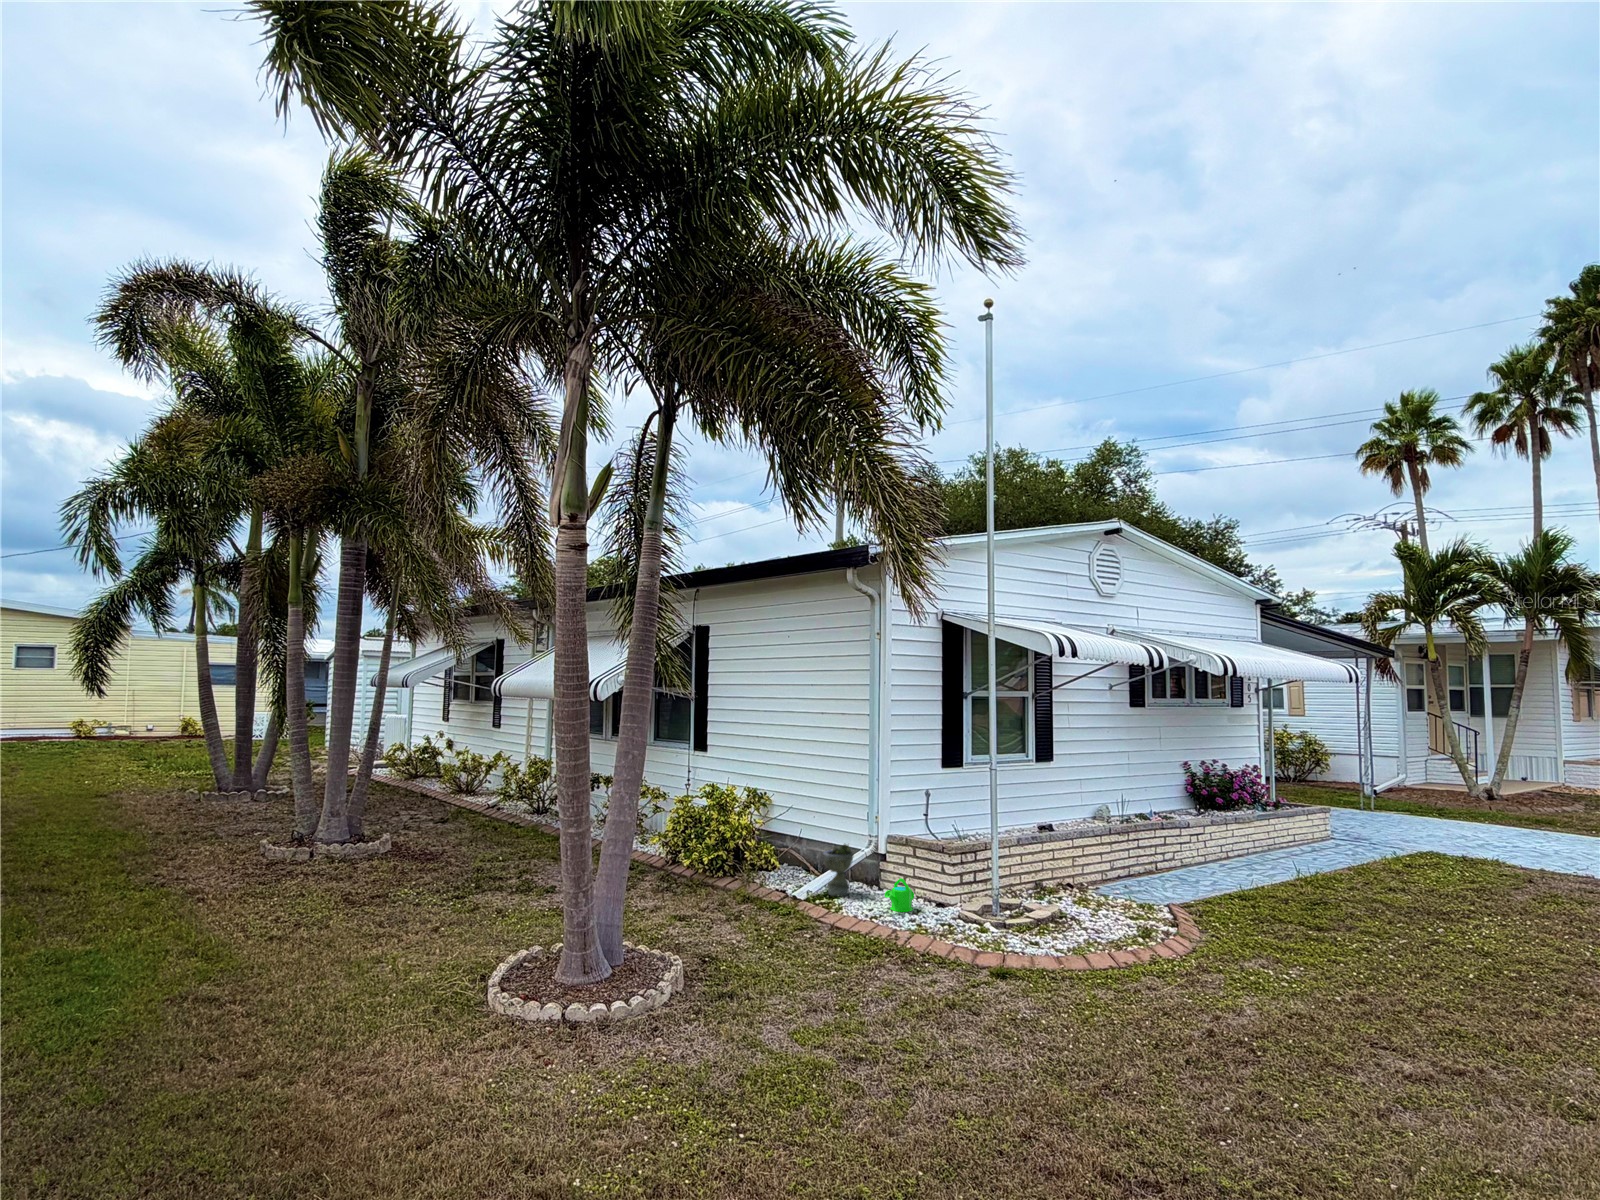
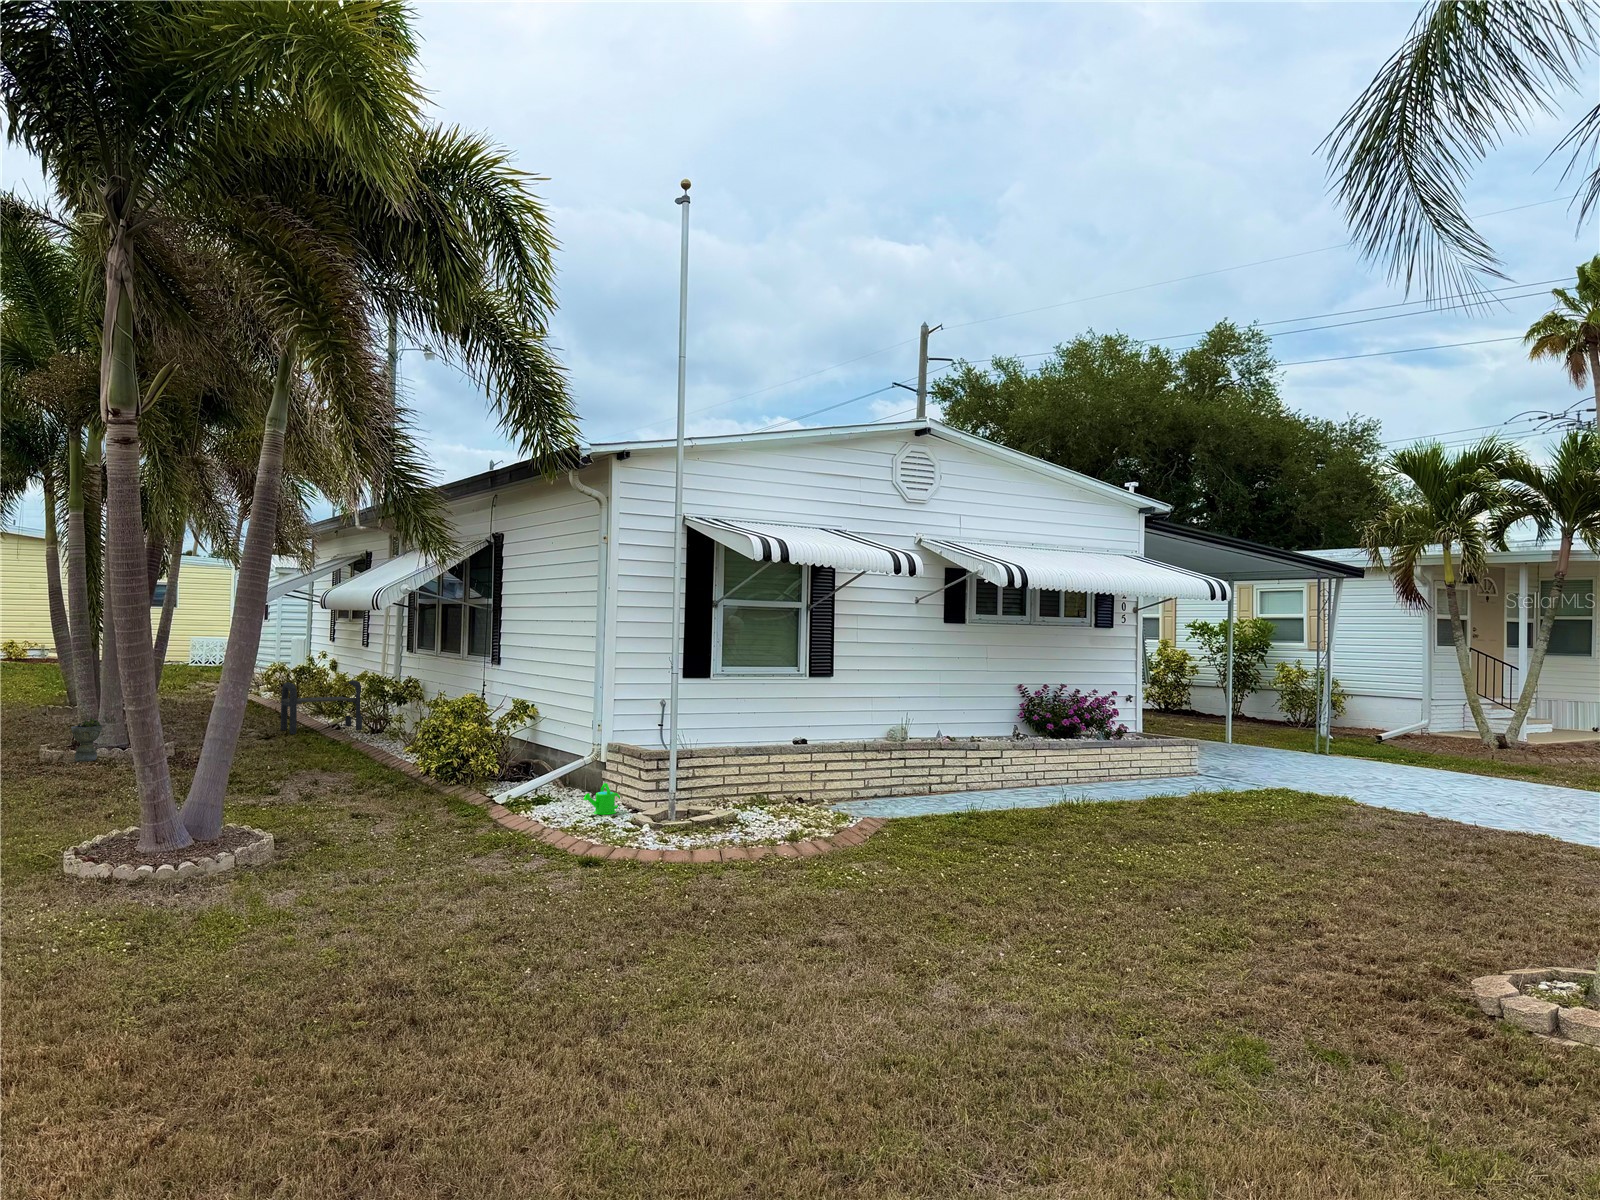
bench: none [440,764,520,820] -> present [280,680,362,734]
planter: present [823,844,854,896] -> present [71,718,103,761]

